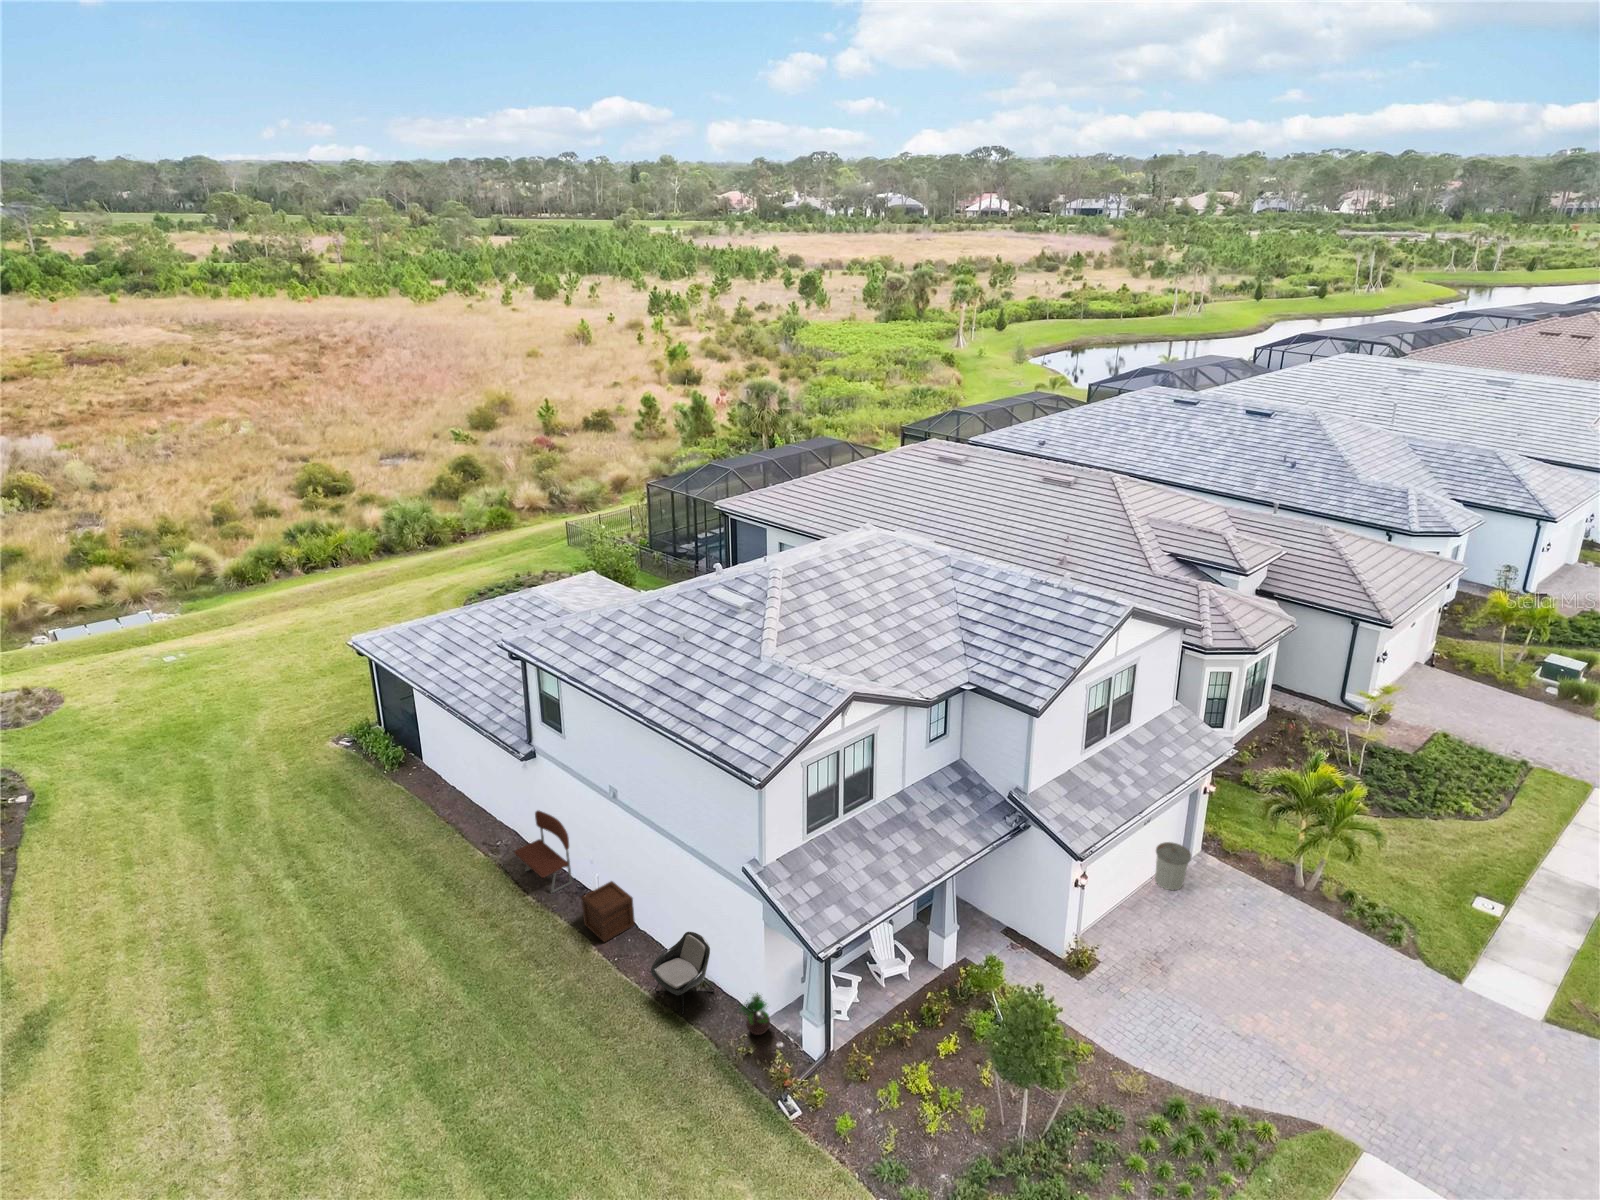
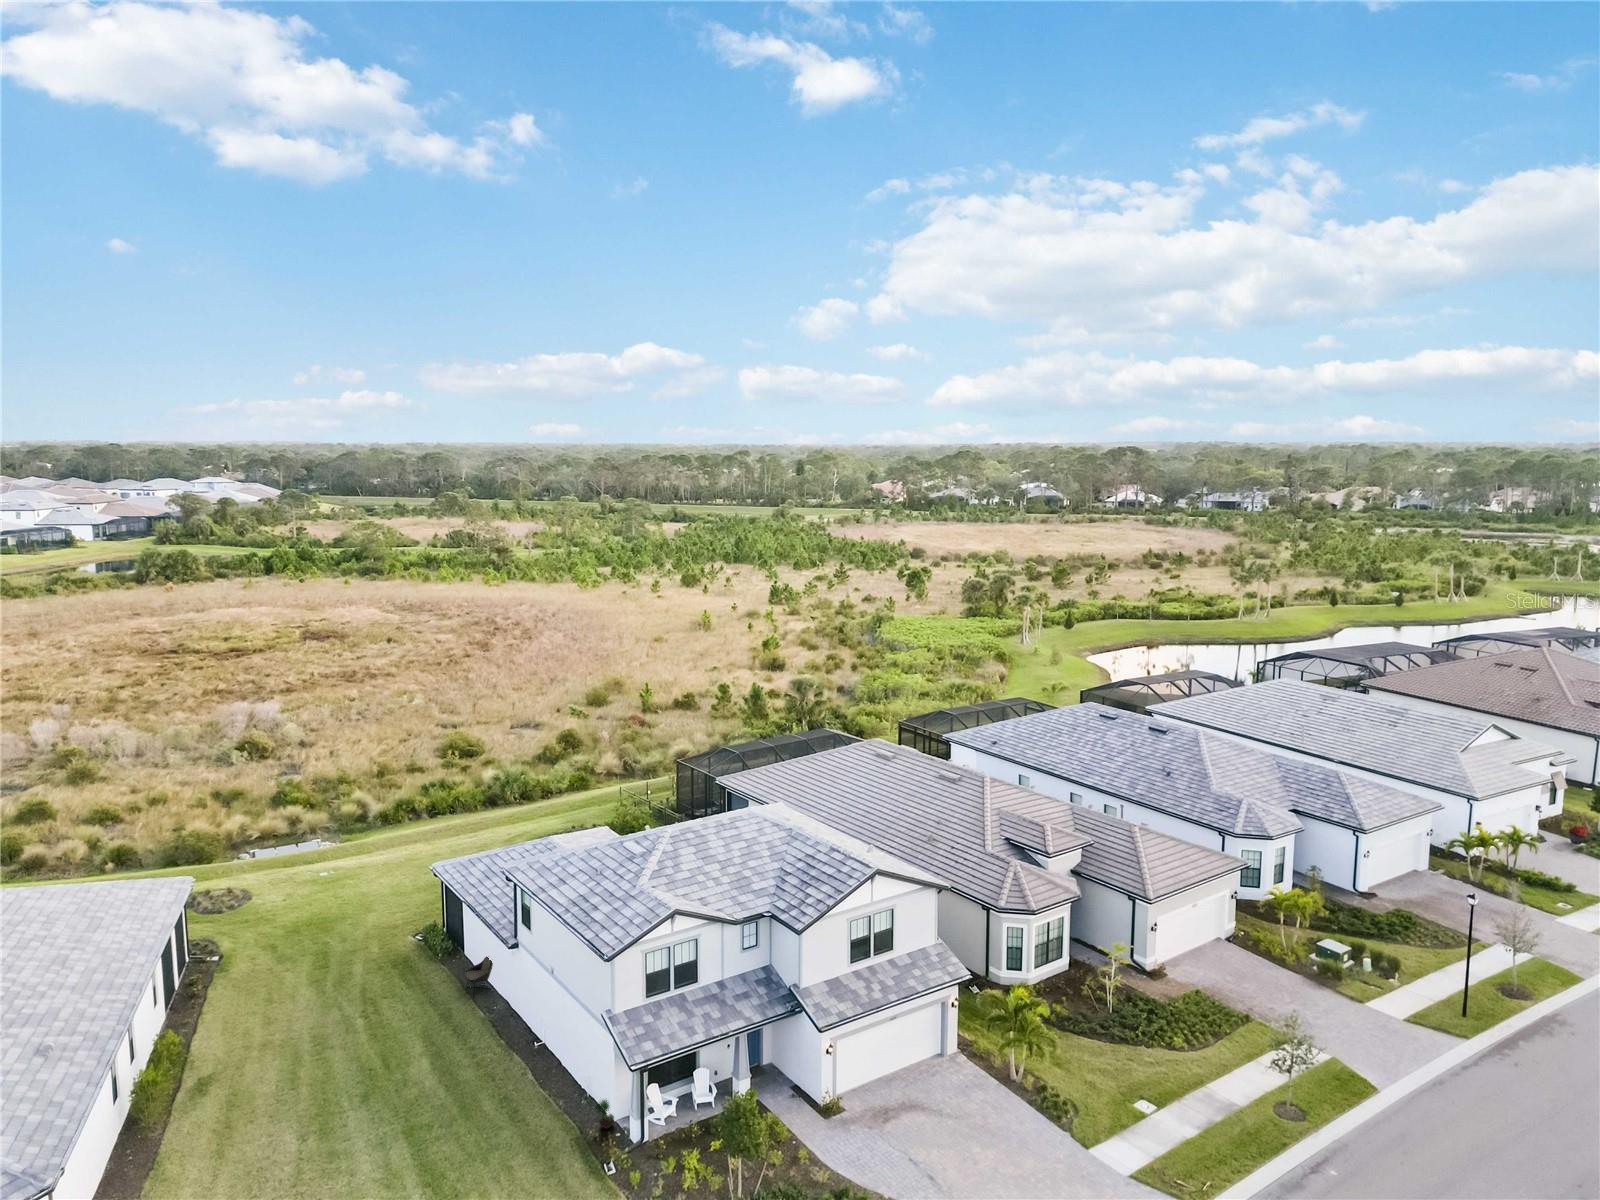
bench: present [514,811,573,893] -> none [499,984,532,1041]
trash can: present [1155,842,1191,890] -> none [912,1042,935,1077]
wooden crate: present [581,881,635,942] -> none [528,1032,559,1071]
lounge chair: present [651,932,714,1014] -> present [464,957,493,996]

